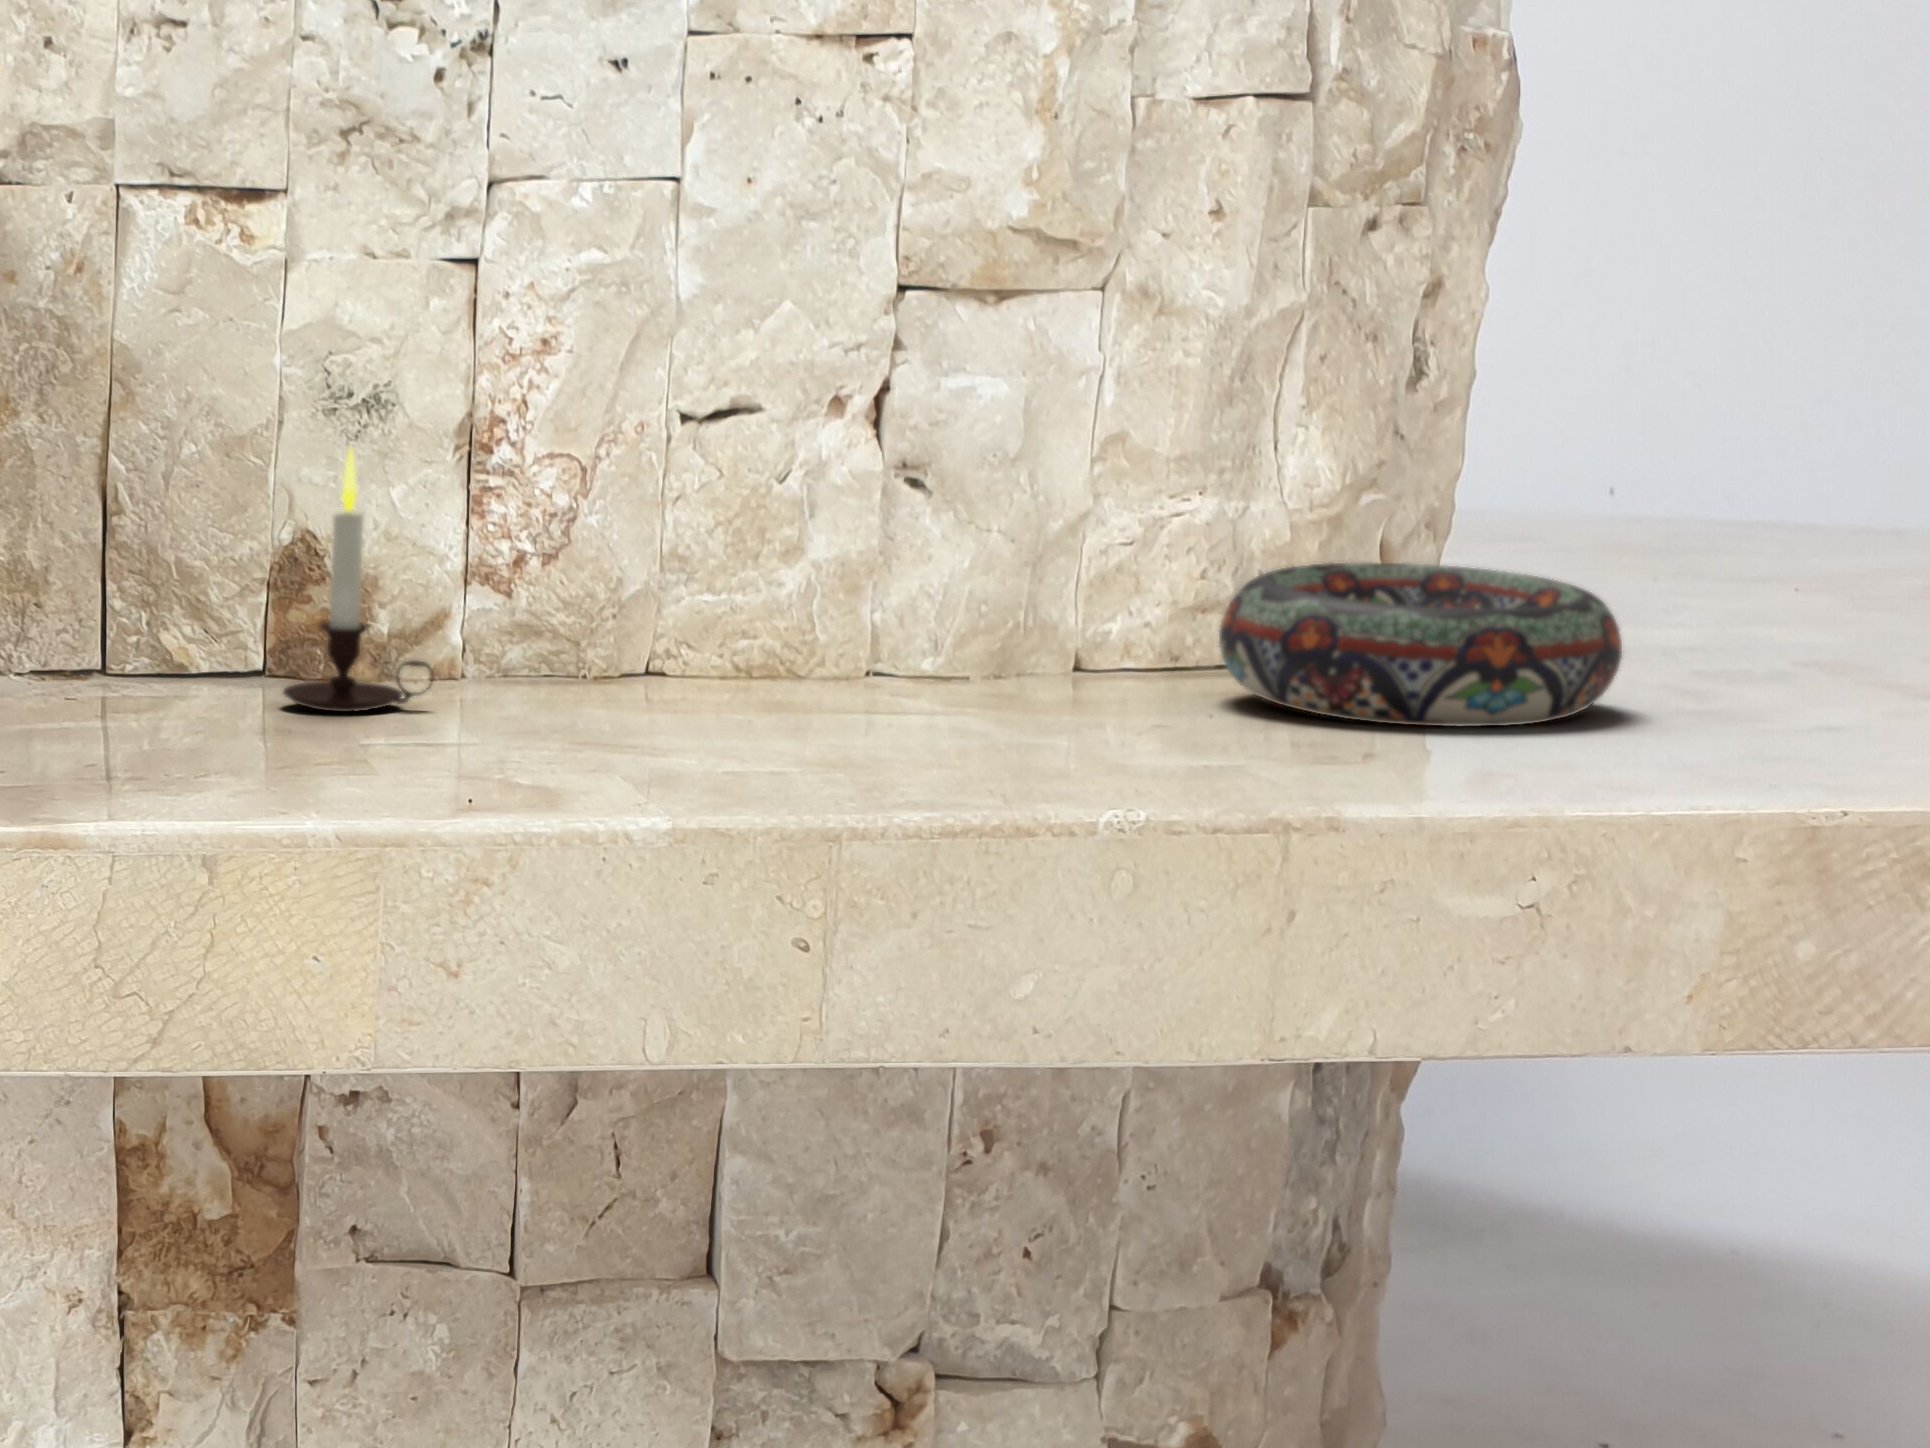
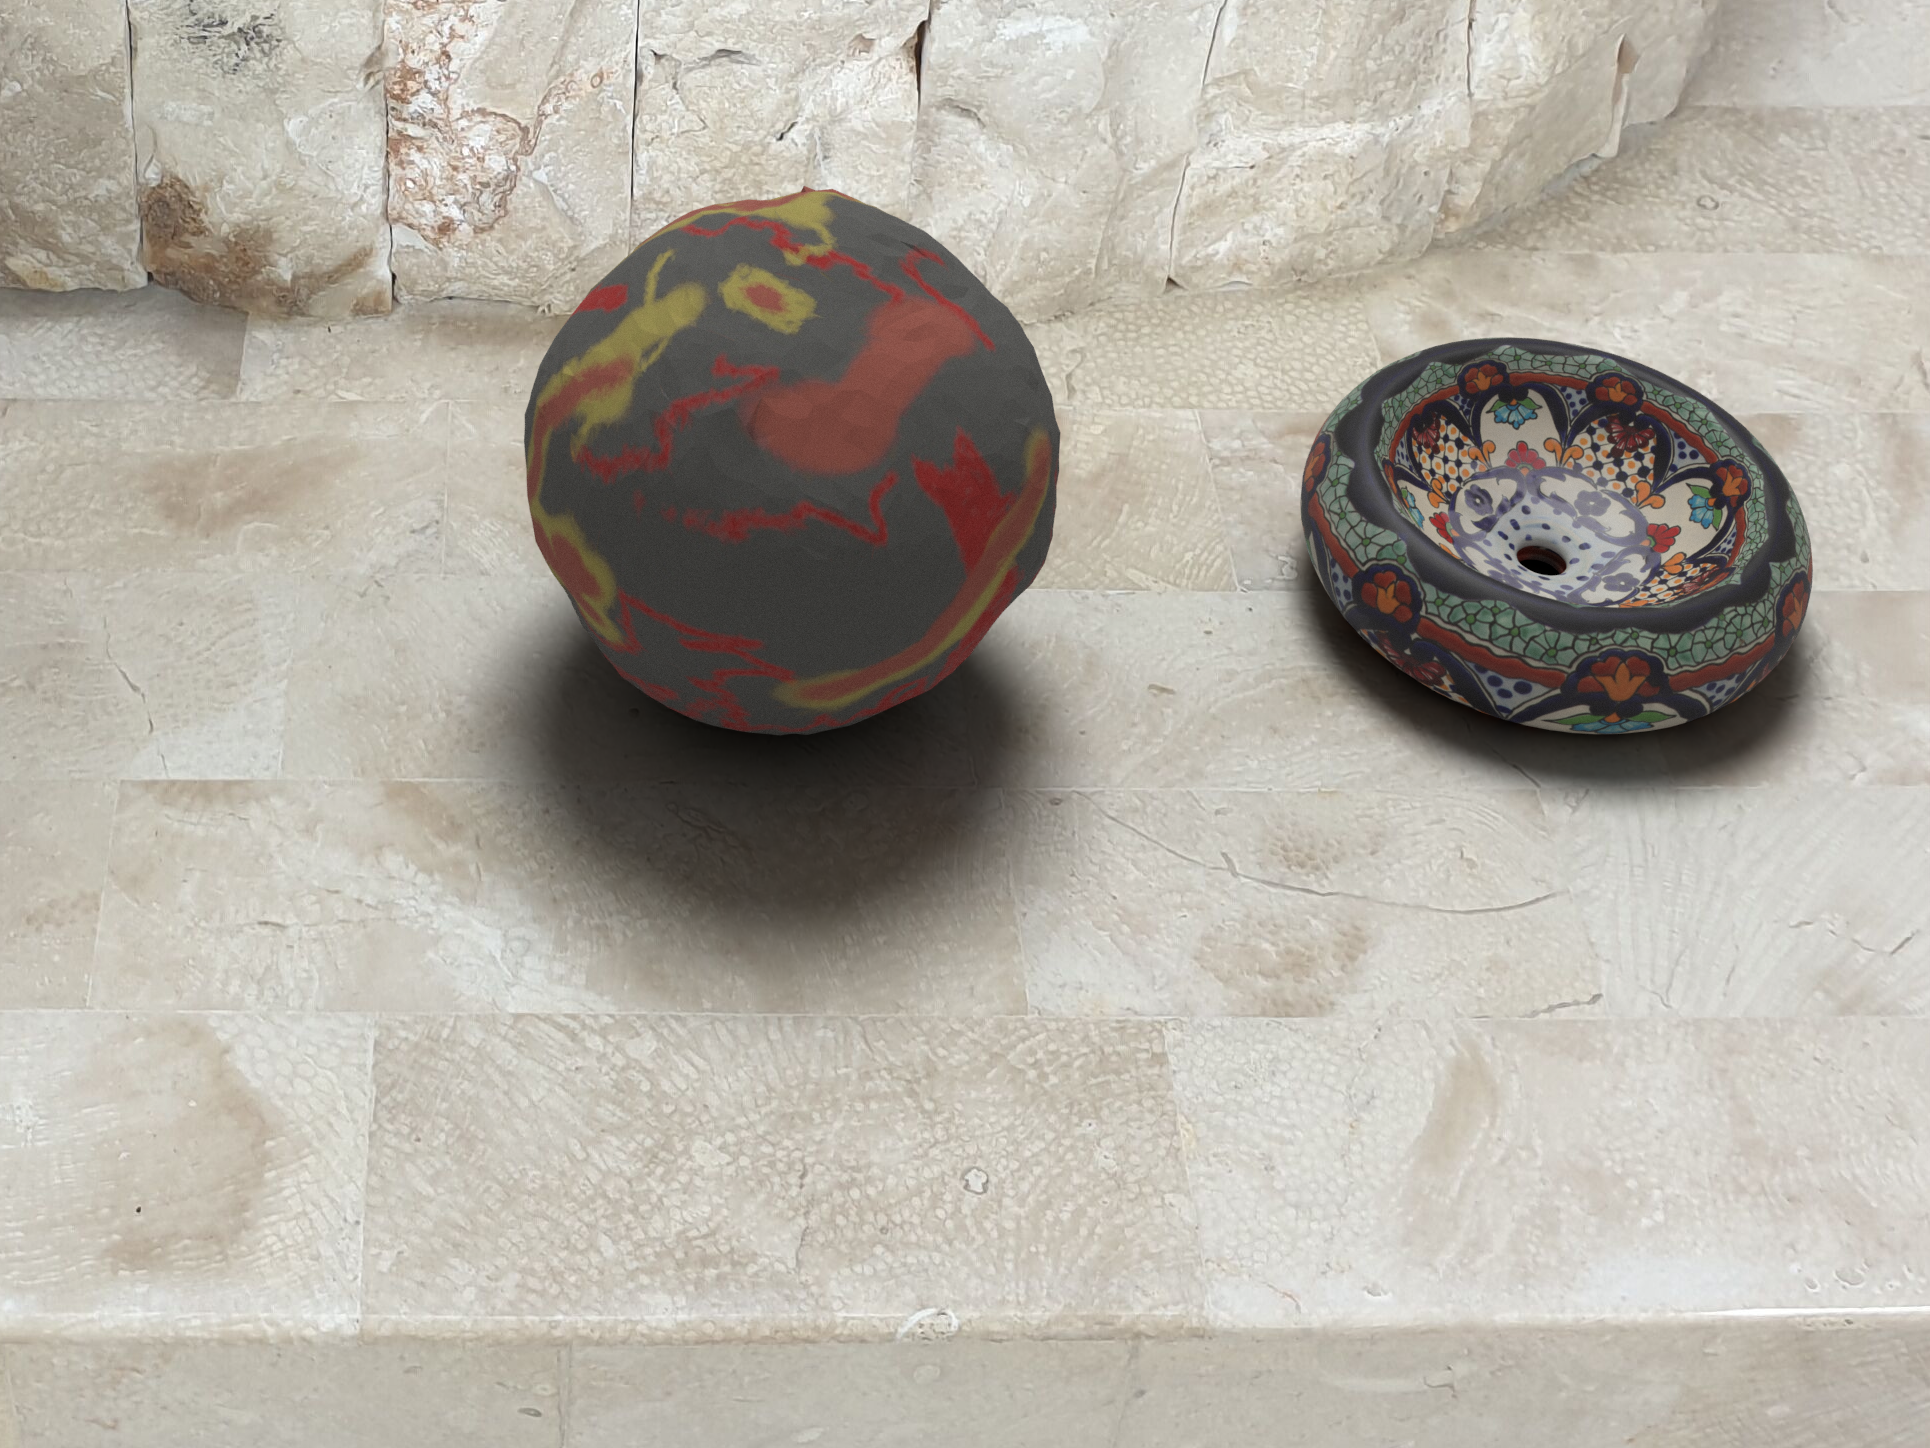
decorative orb: none [658,324,1064,731] -> present [524,186,1060,735]
candle: present [283,449,433,712] -> none [100,223,285,524]

